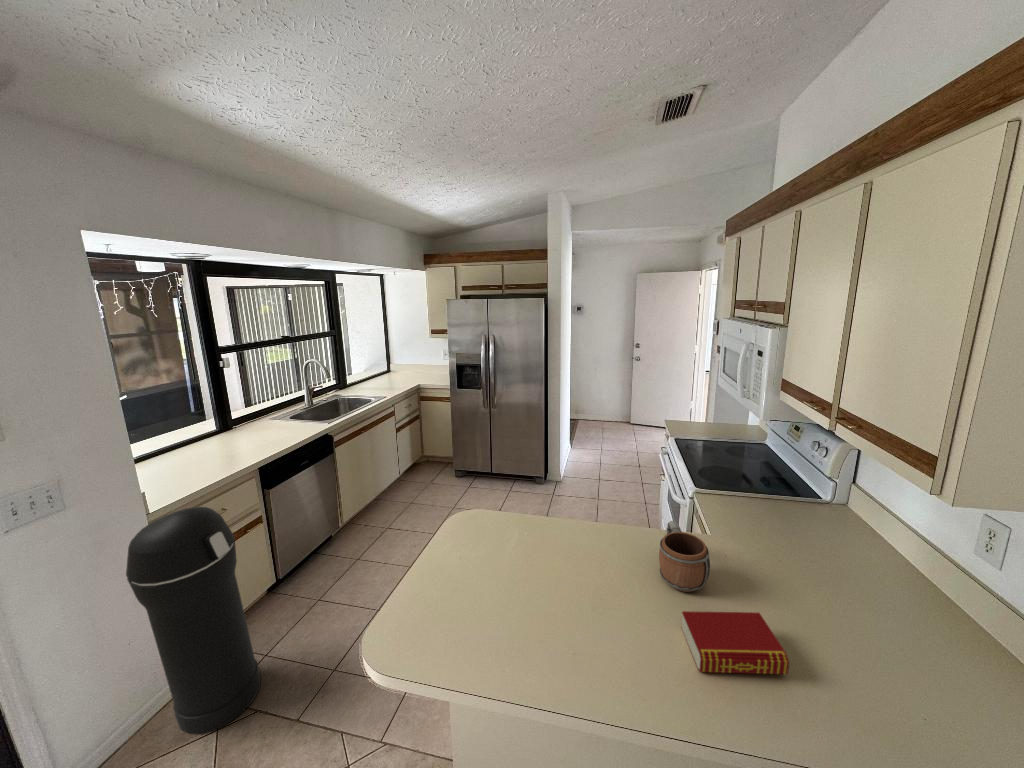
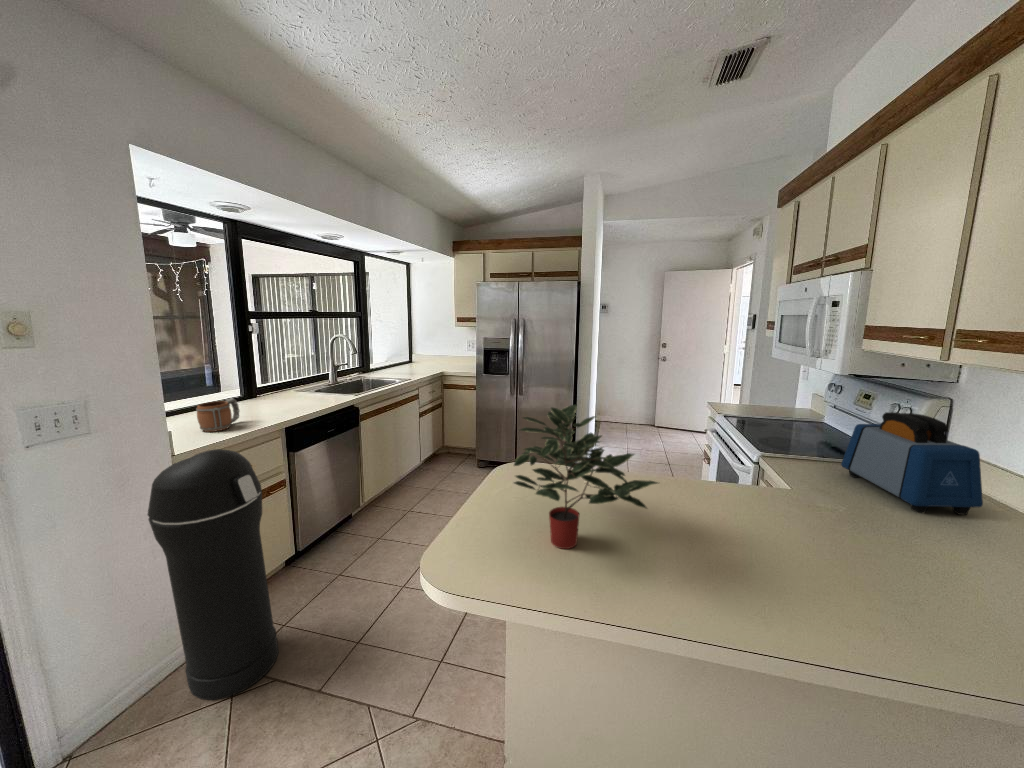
toaster: none [761,462,868,557] -> present [841,412,983,515]
potted plant: none [440,489,567,620] -> present [514,405,658,549]
mug: present [659,521,710,592] -> present [196,399,240,432]
book: present [681,611,789,674] -> none [788,545,939,611]

